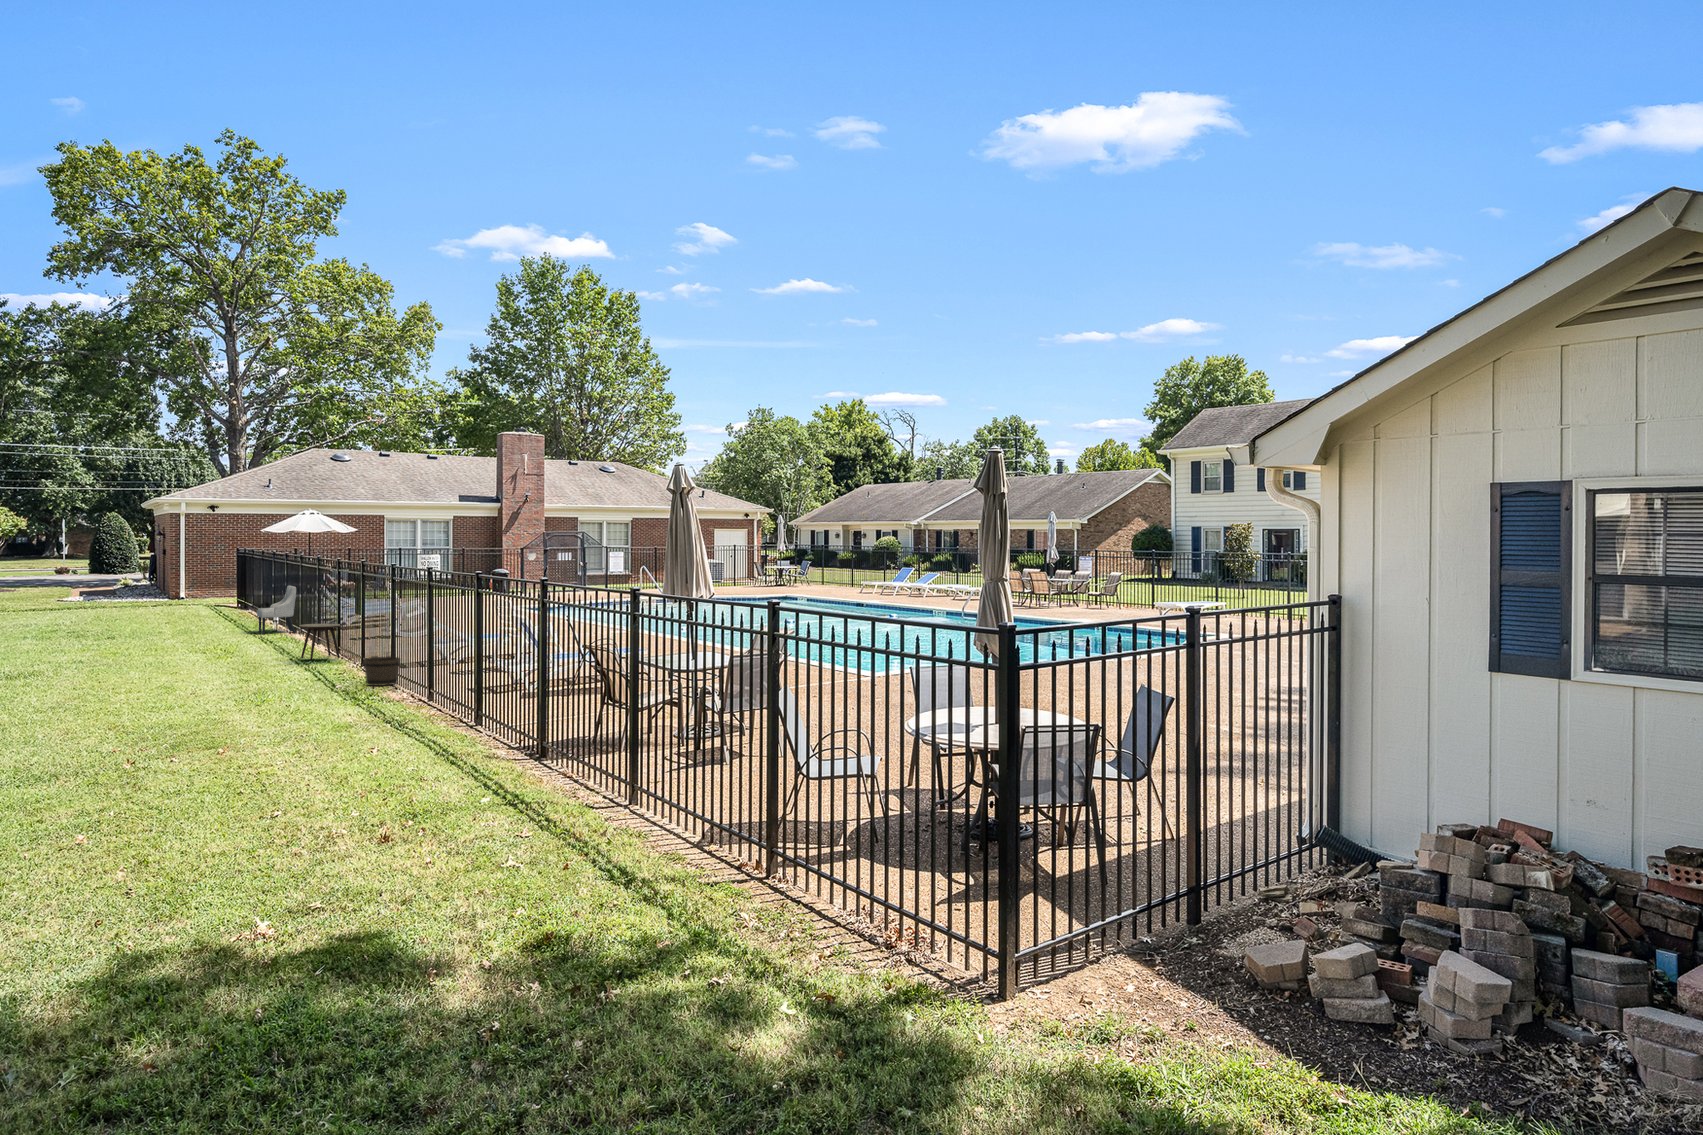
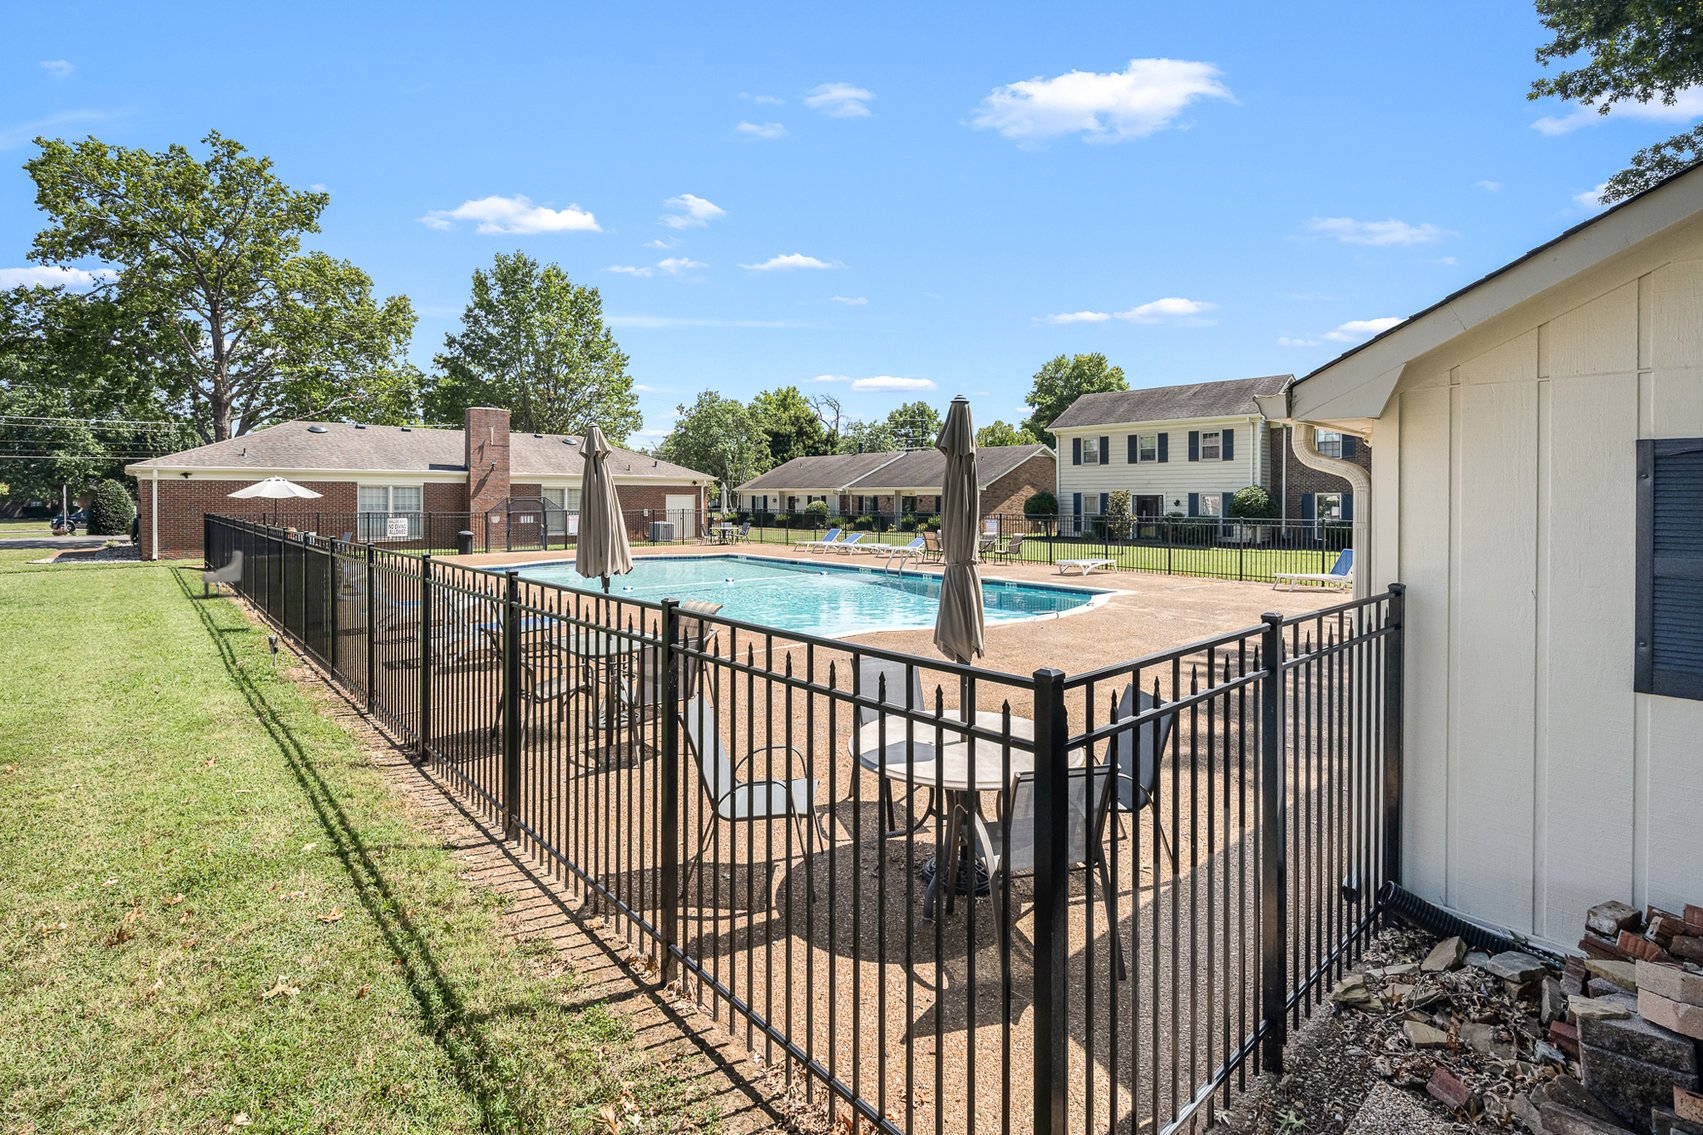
side table: present [299,624,342,660] -> none [223,591,272,629]
bucket: present [364,653,400,686] -> none [272,624,316,660]

